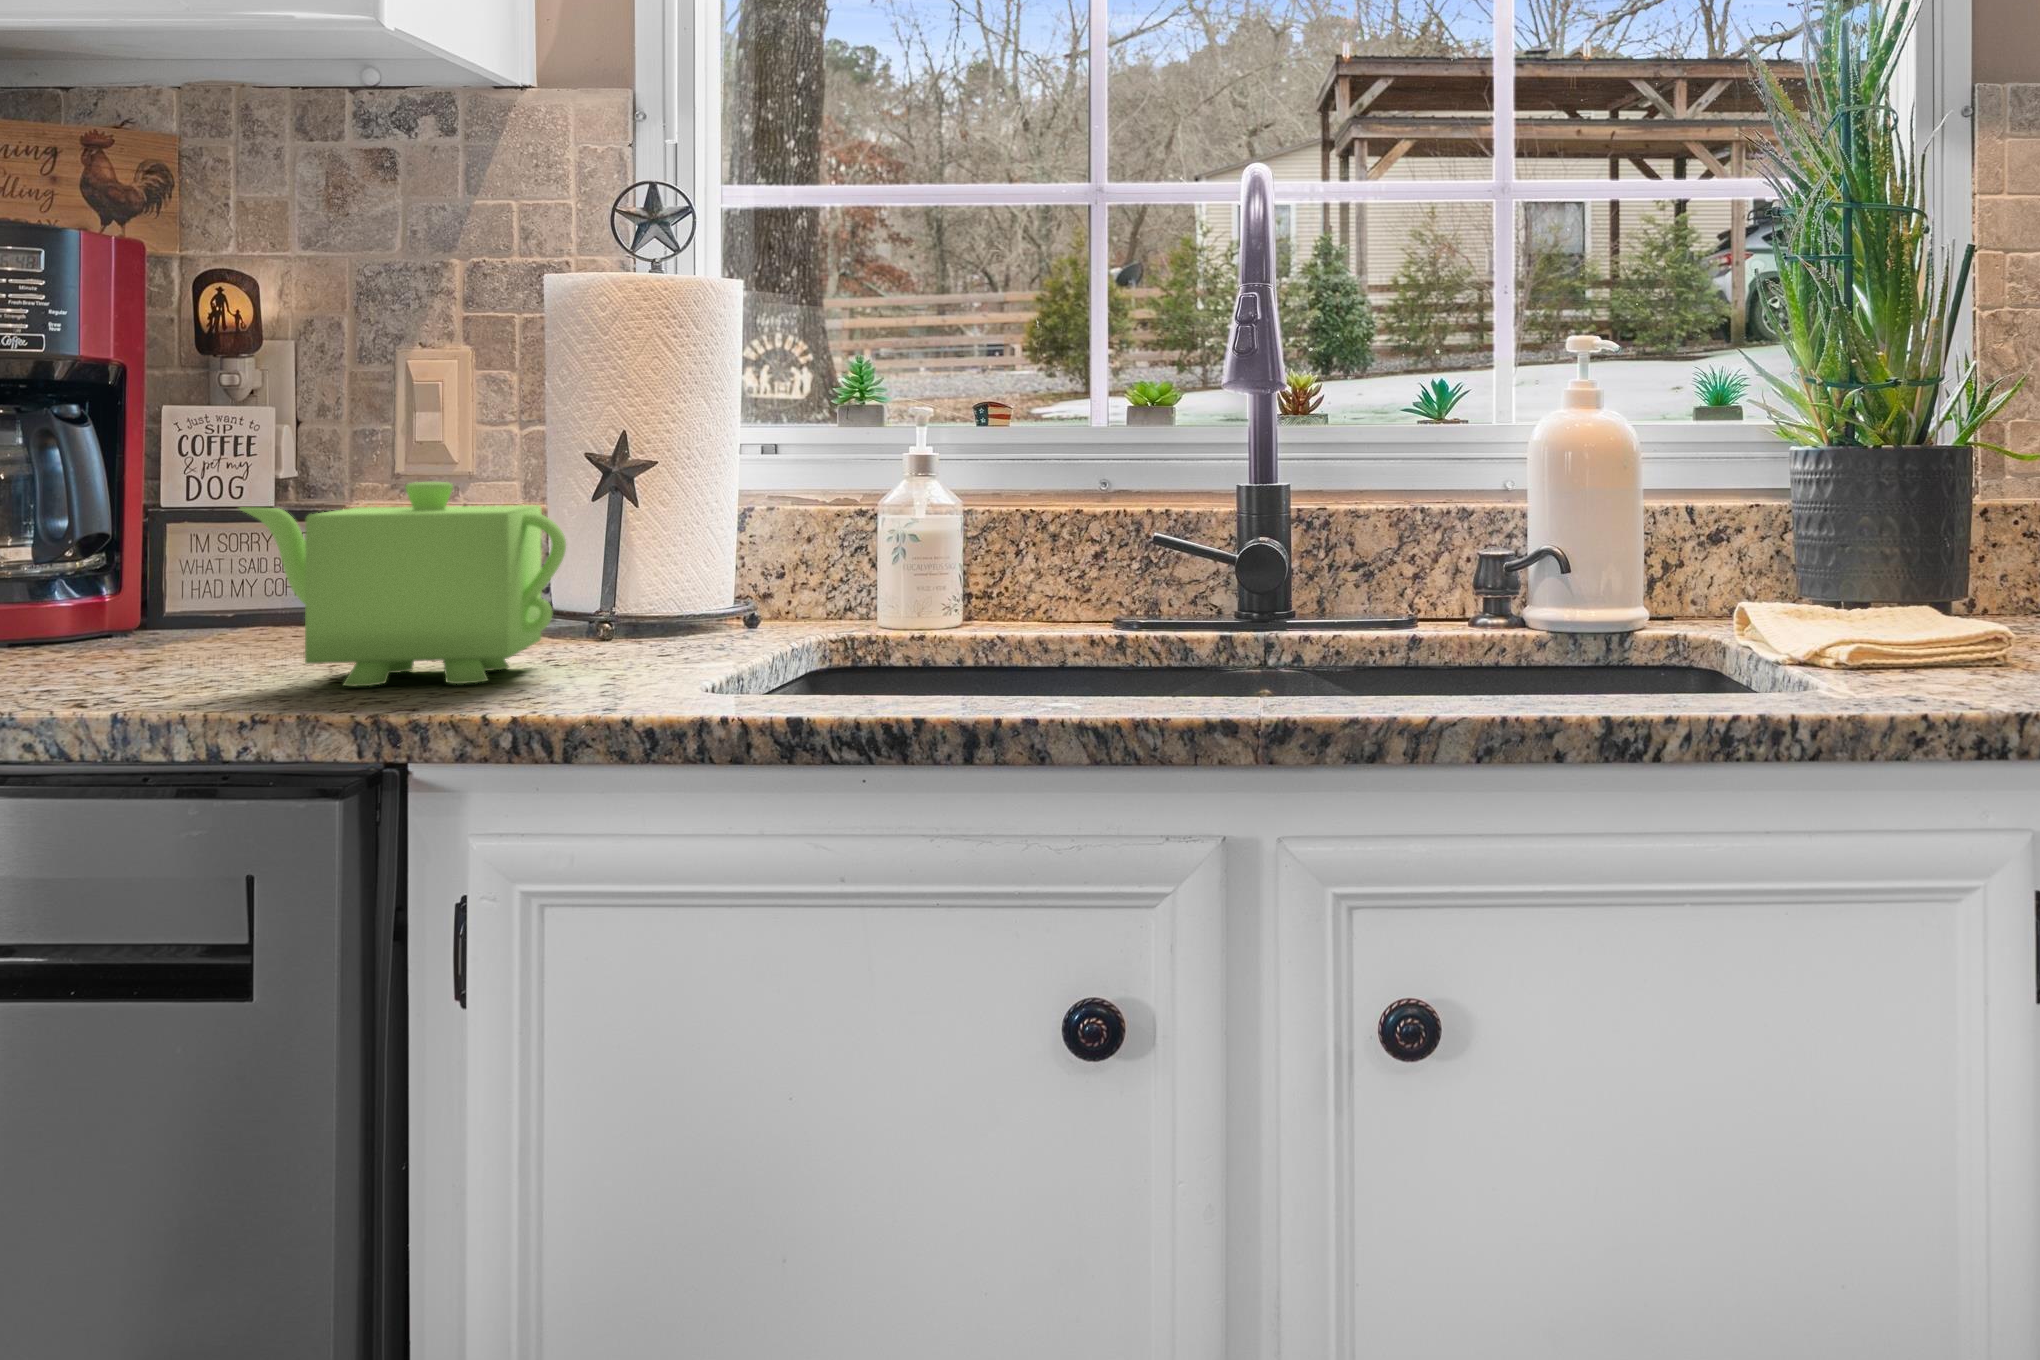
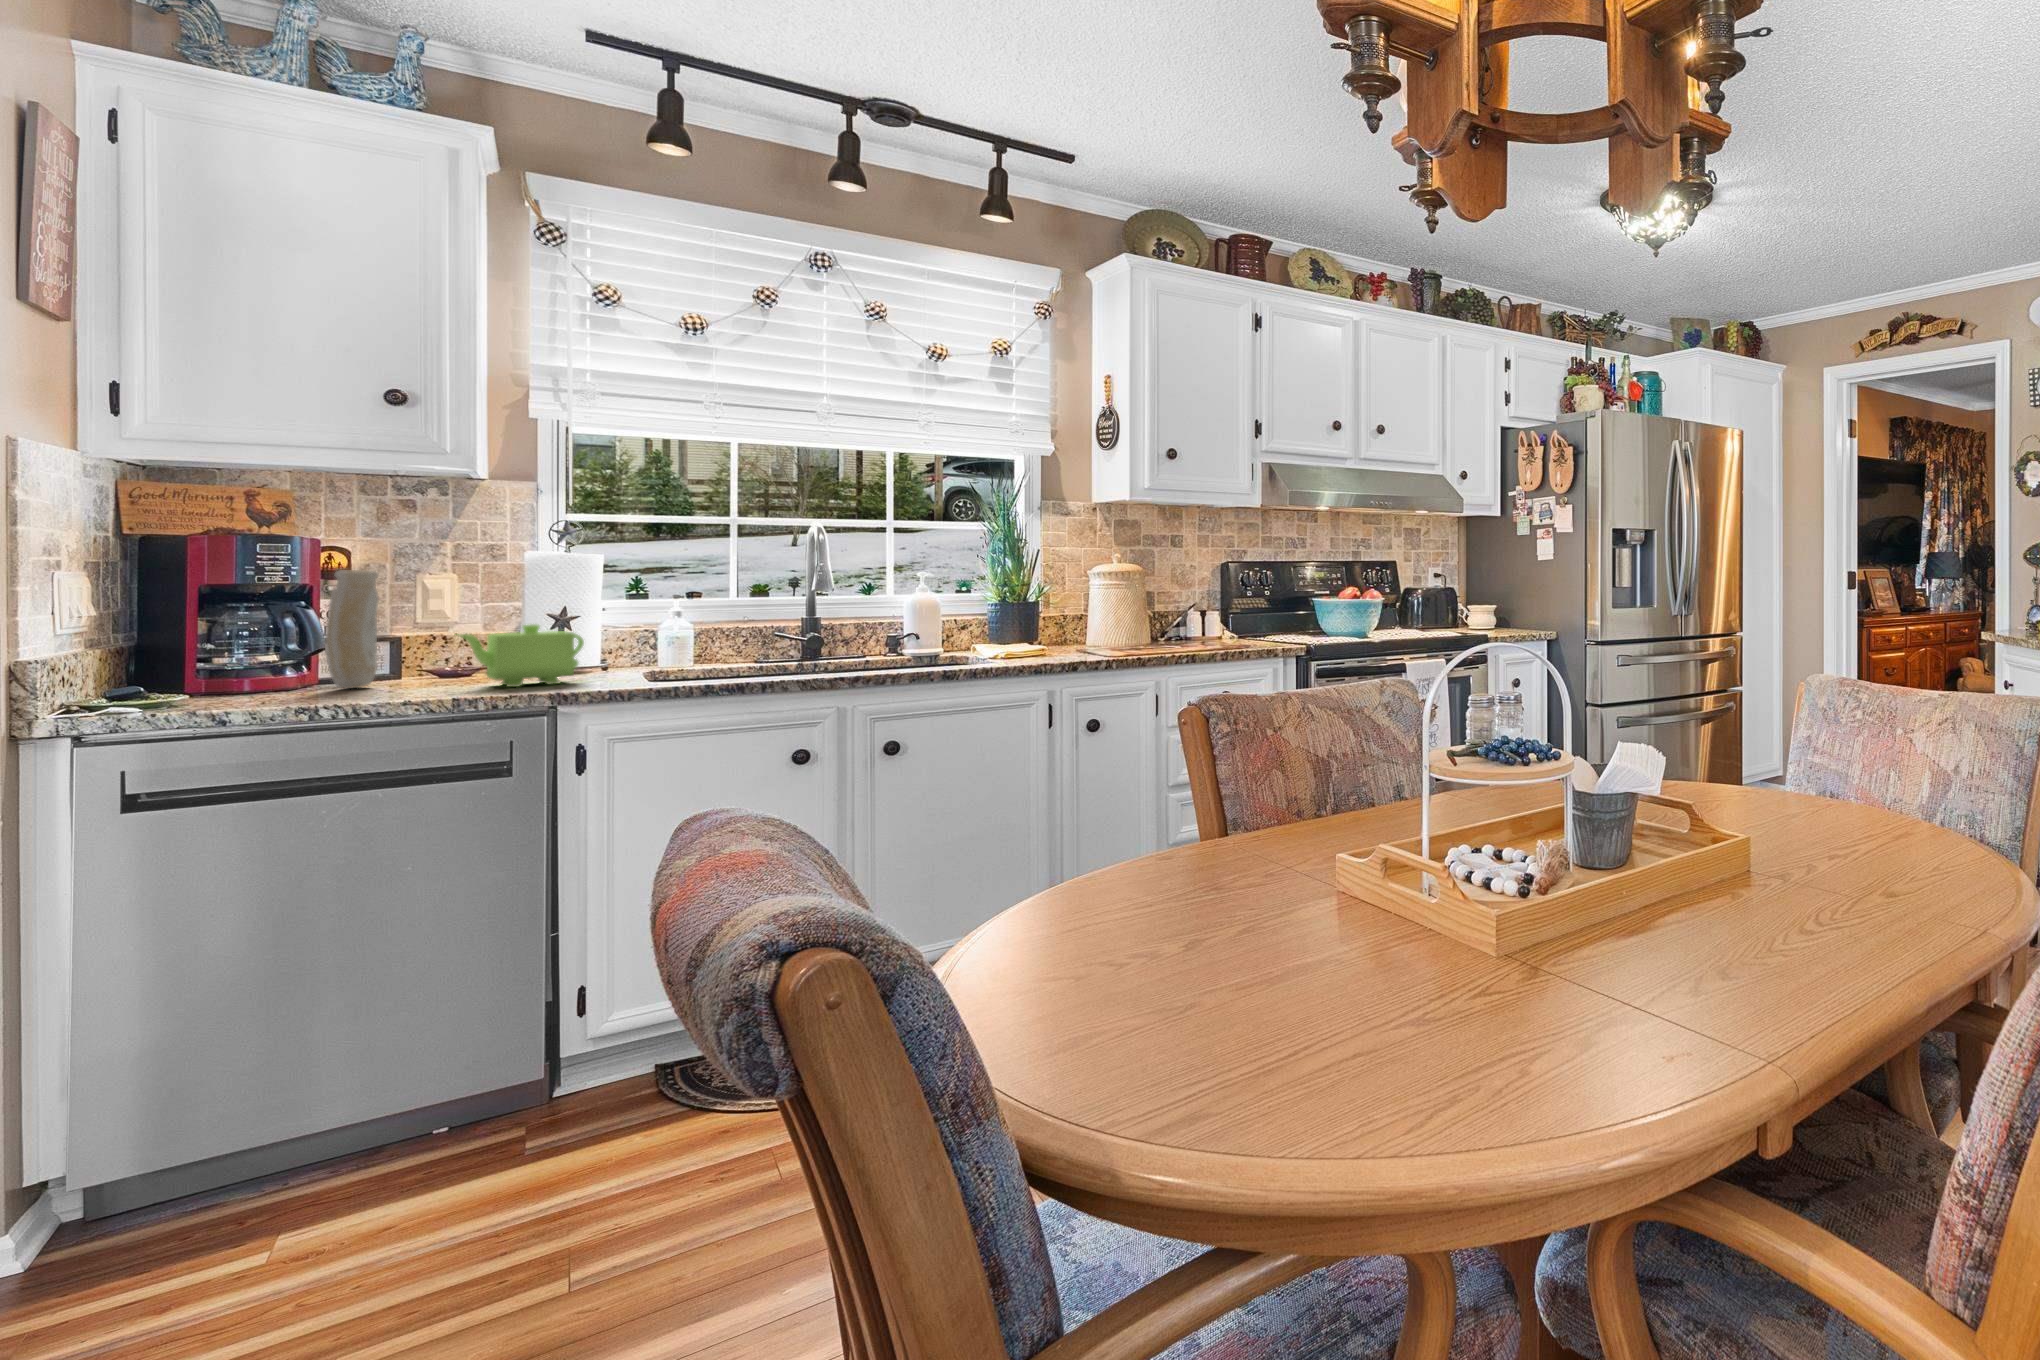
vase: none [79,315,205,650] -> present [325,570,379,688]

